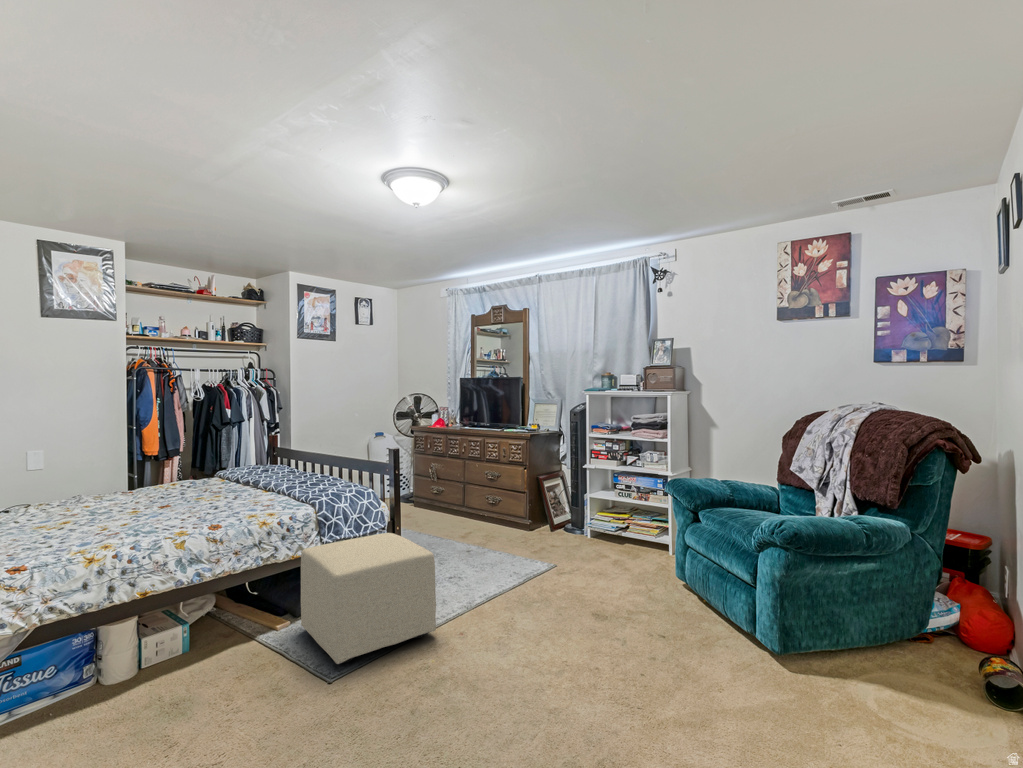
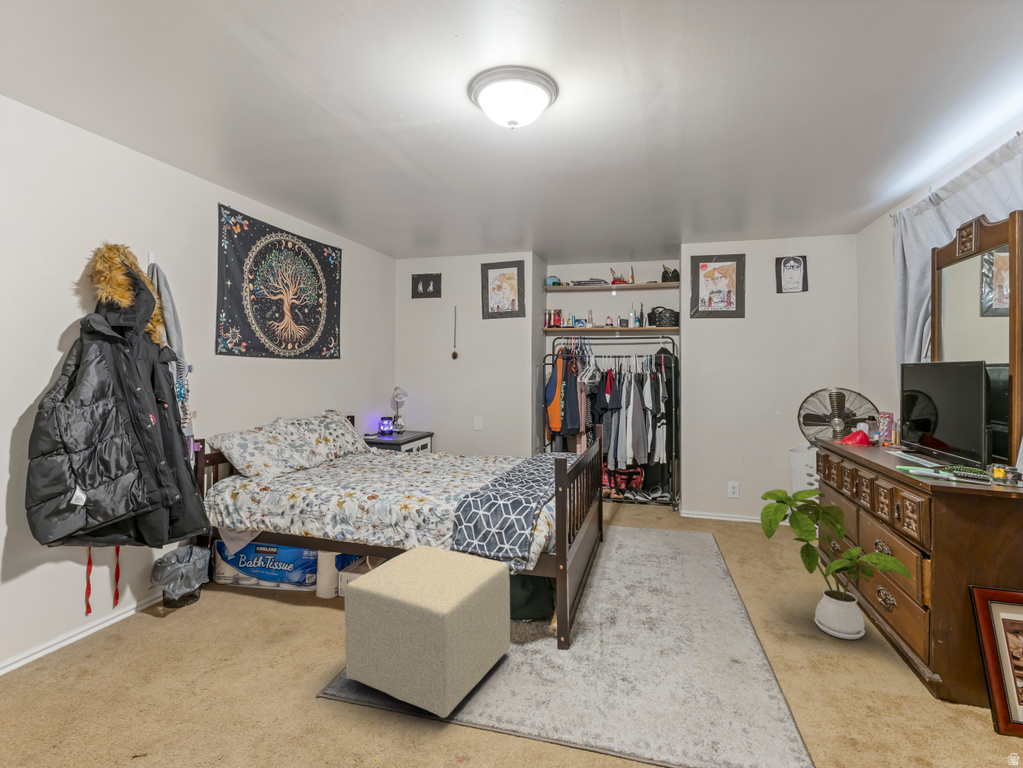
house plant: none [450,451,528,532] -> present [760,489,913,639]

